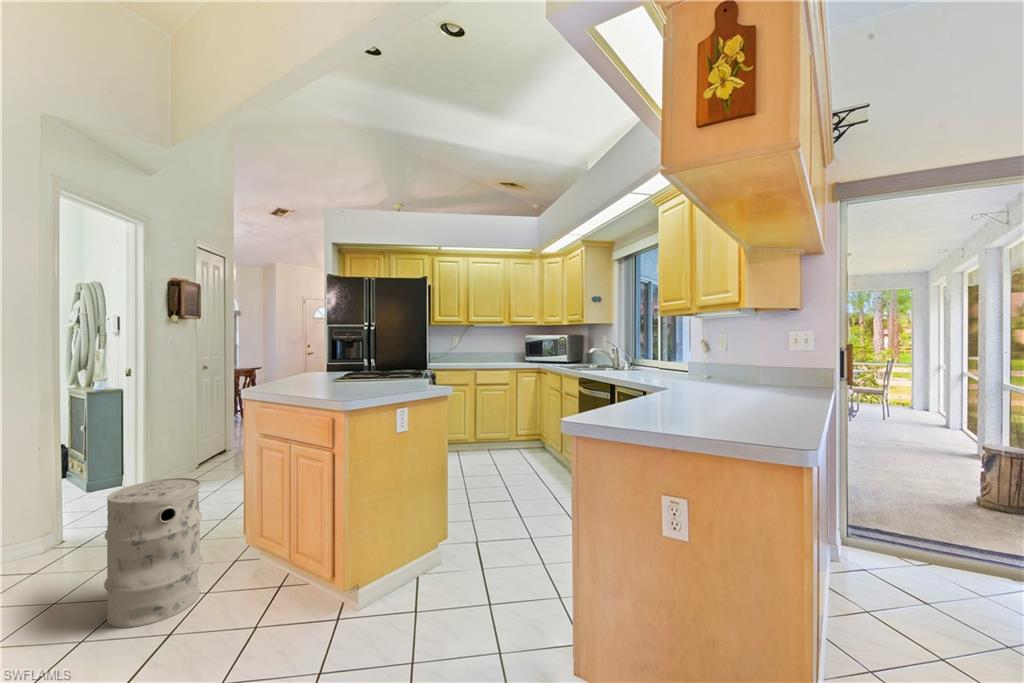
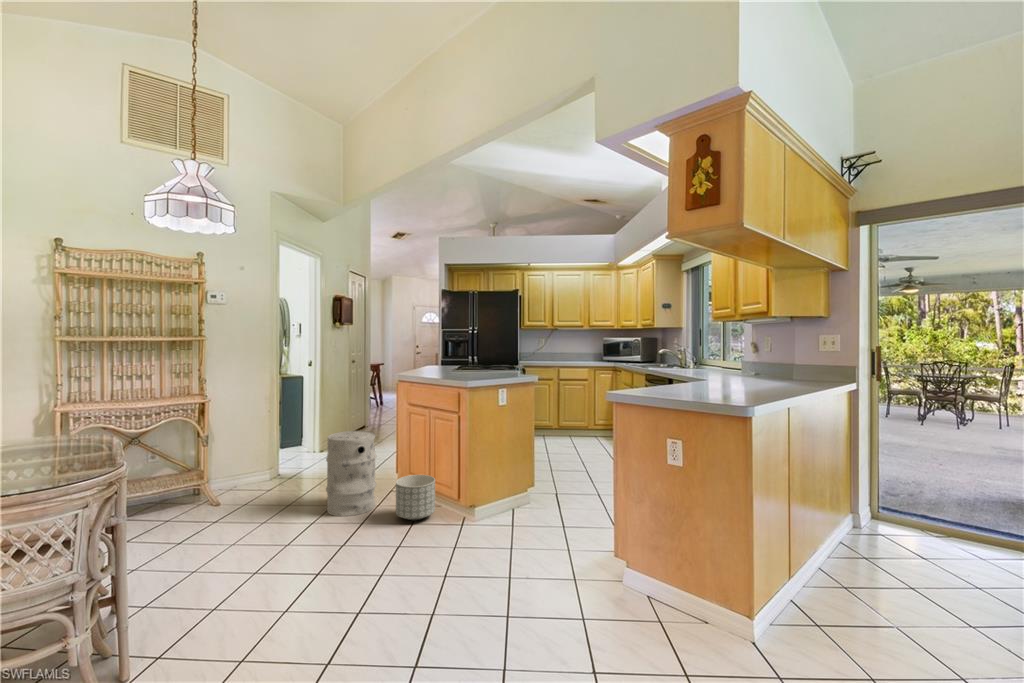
planter: none [228,543,297,623] -> present [396,475,435,520]

